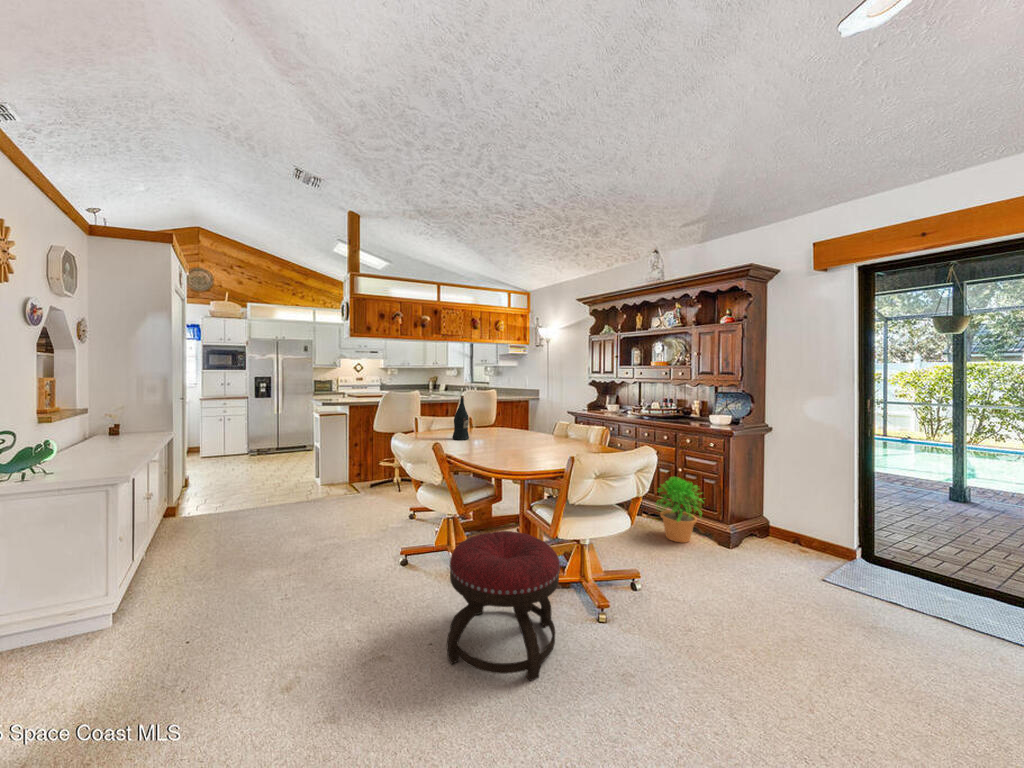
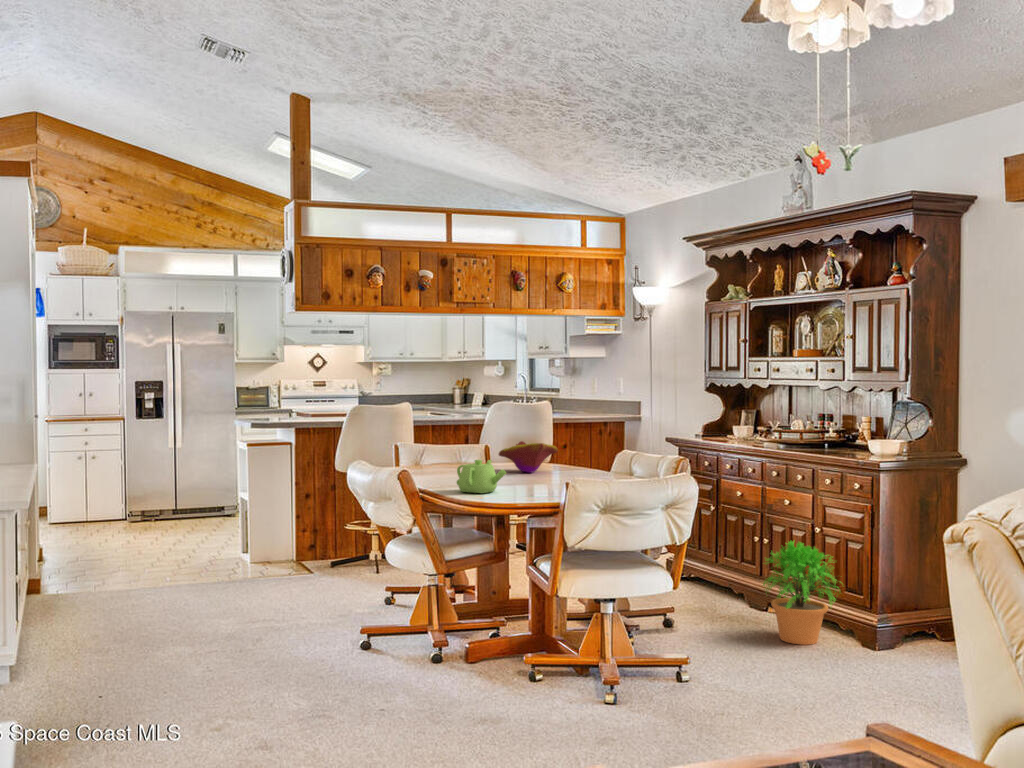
wine bottle: present [452,395,469,440] -> none [441,410,466,476]
decorative bowl: none [487,415,526,436] -> present [499,441,558,473]
teapot: none [475,432,515,459] -> present [457,460,506,493]
ottoman: present [447,531,560,681] -> none [406,582,543,730]

